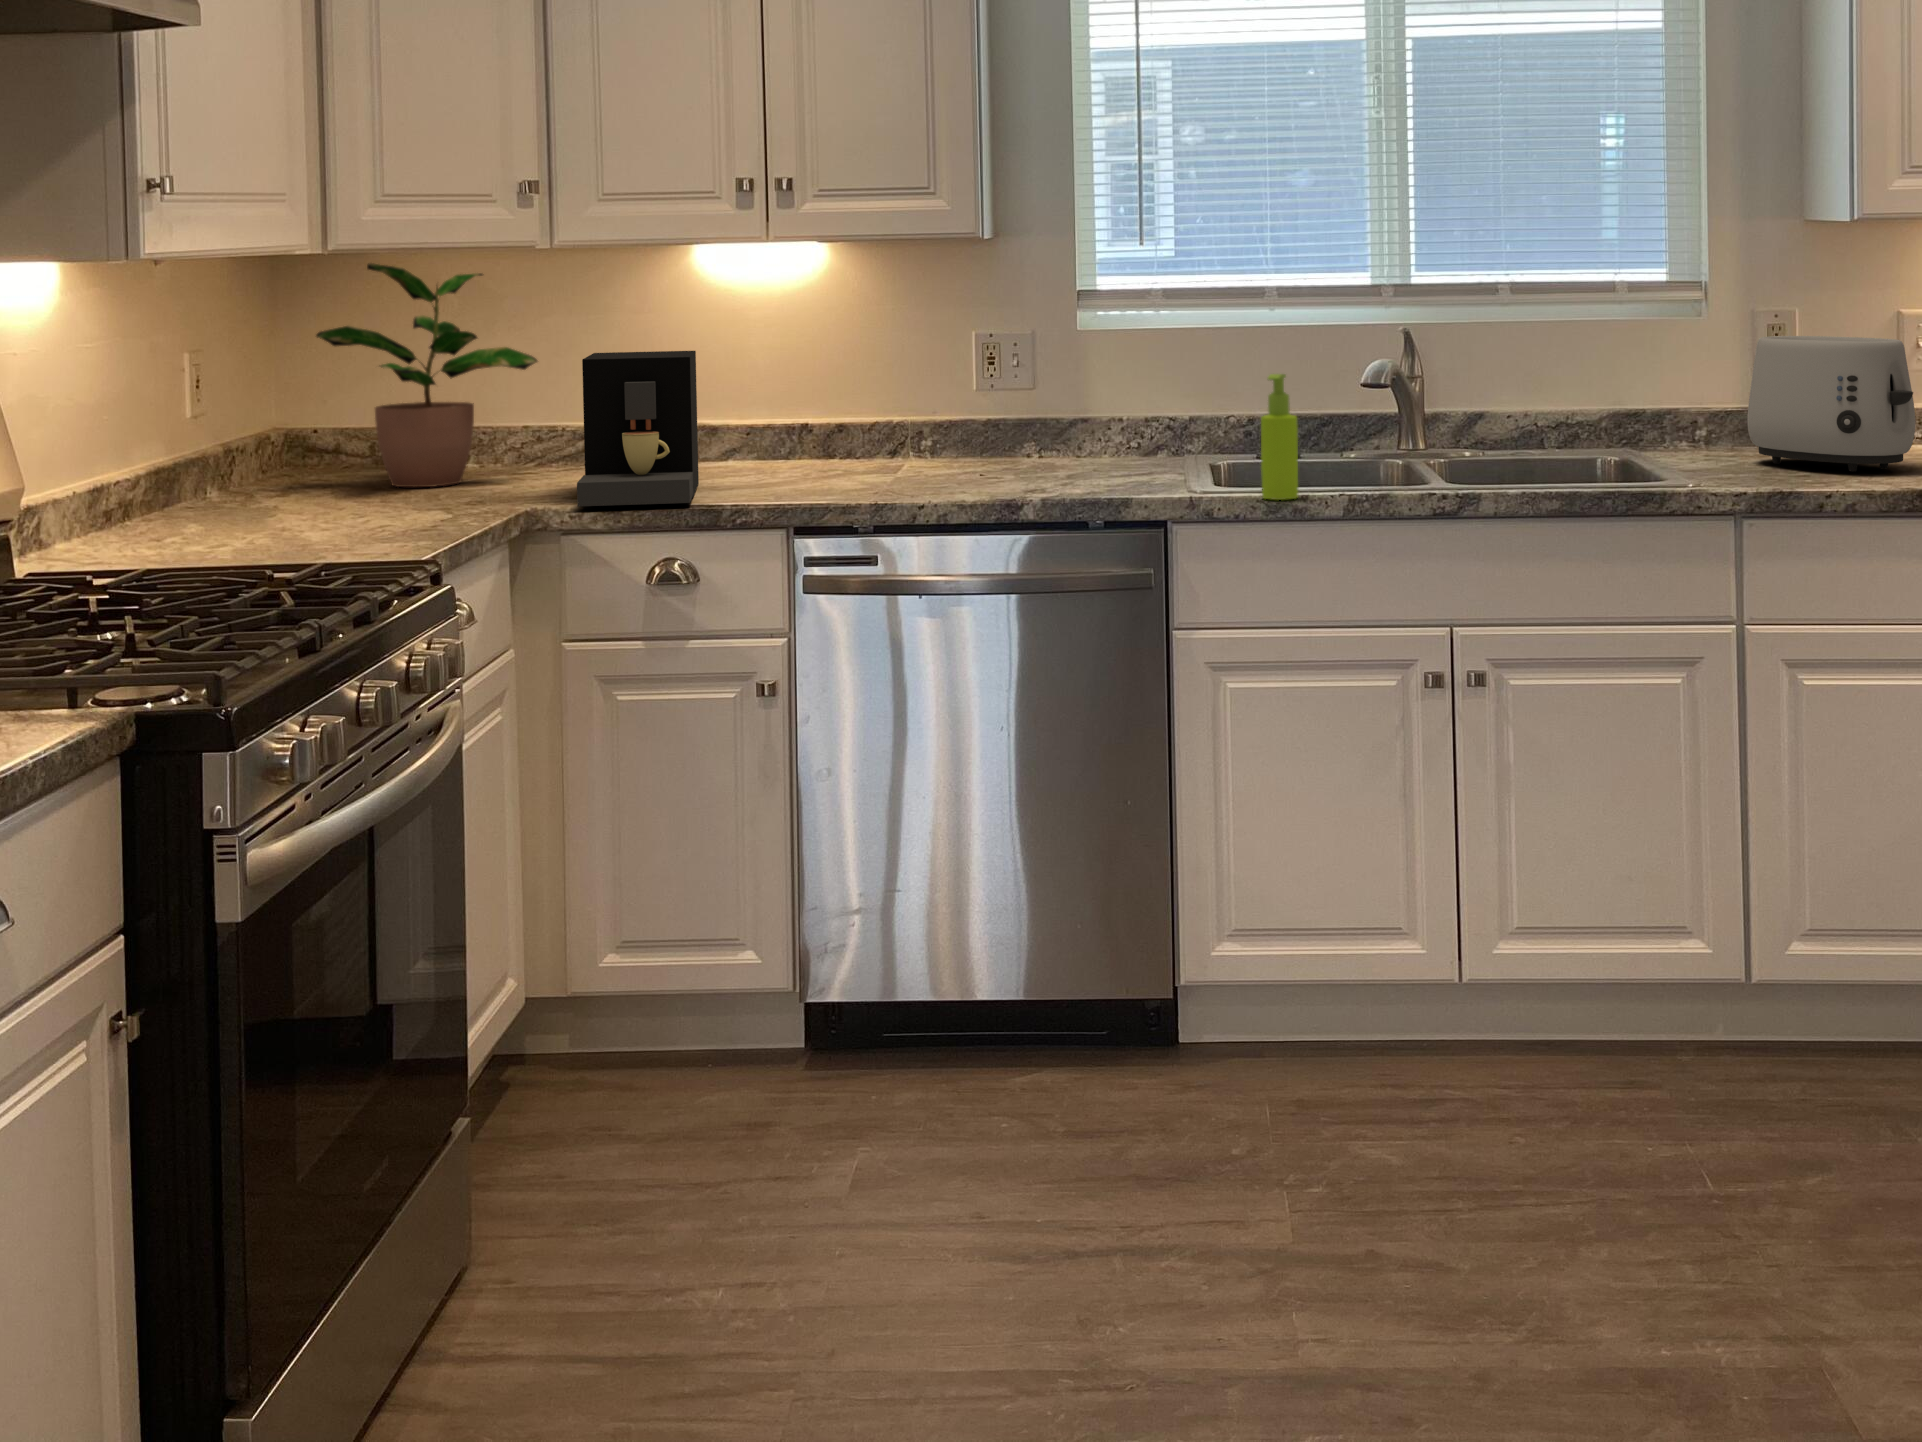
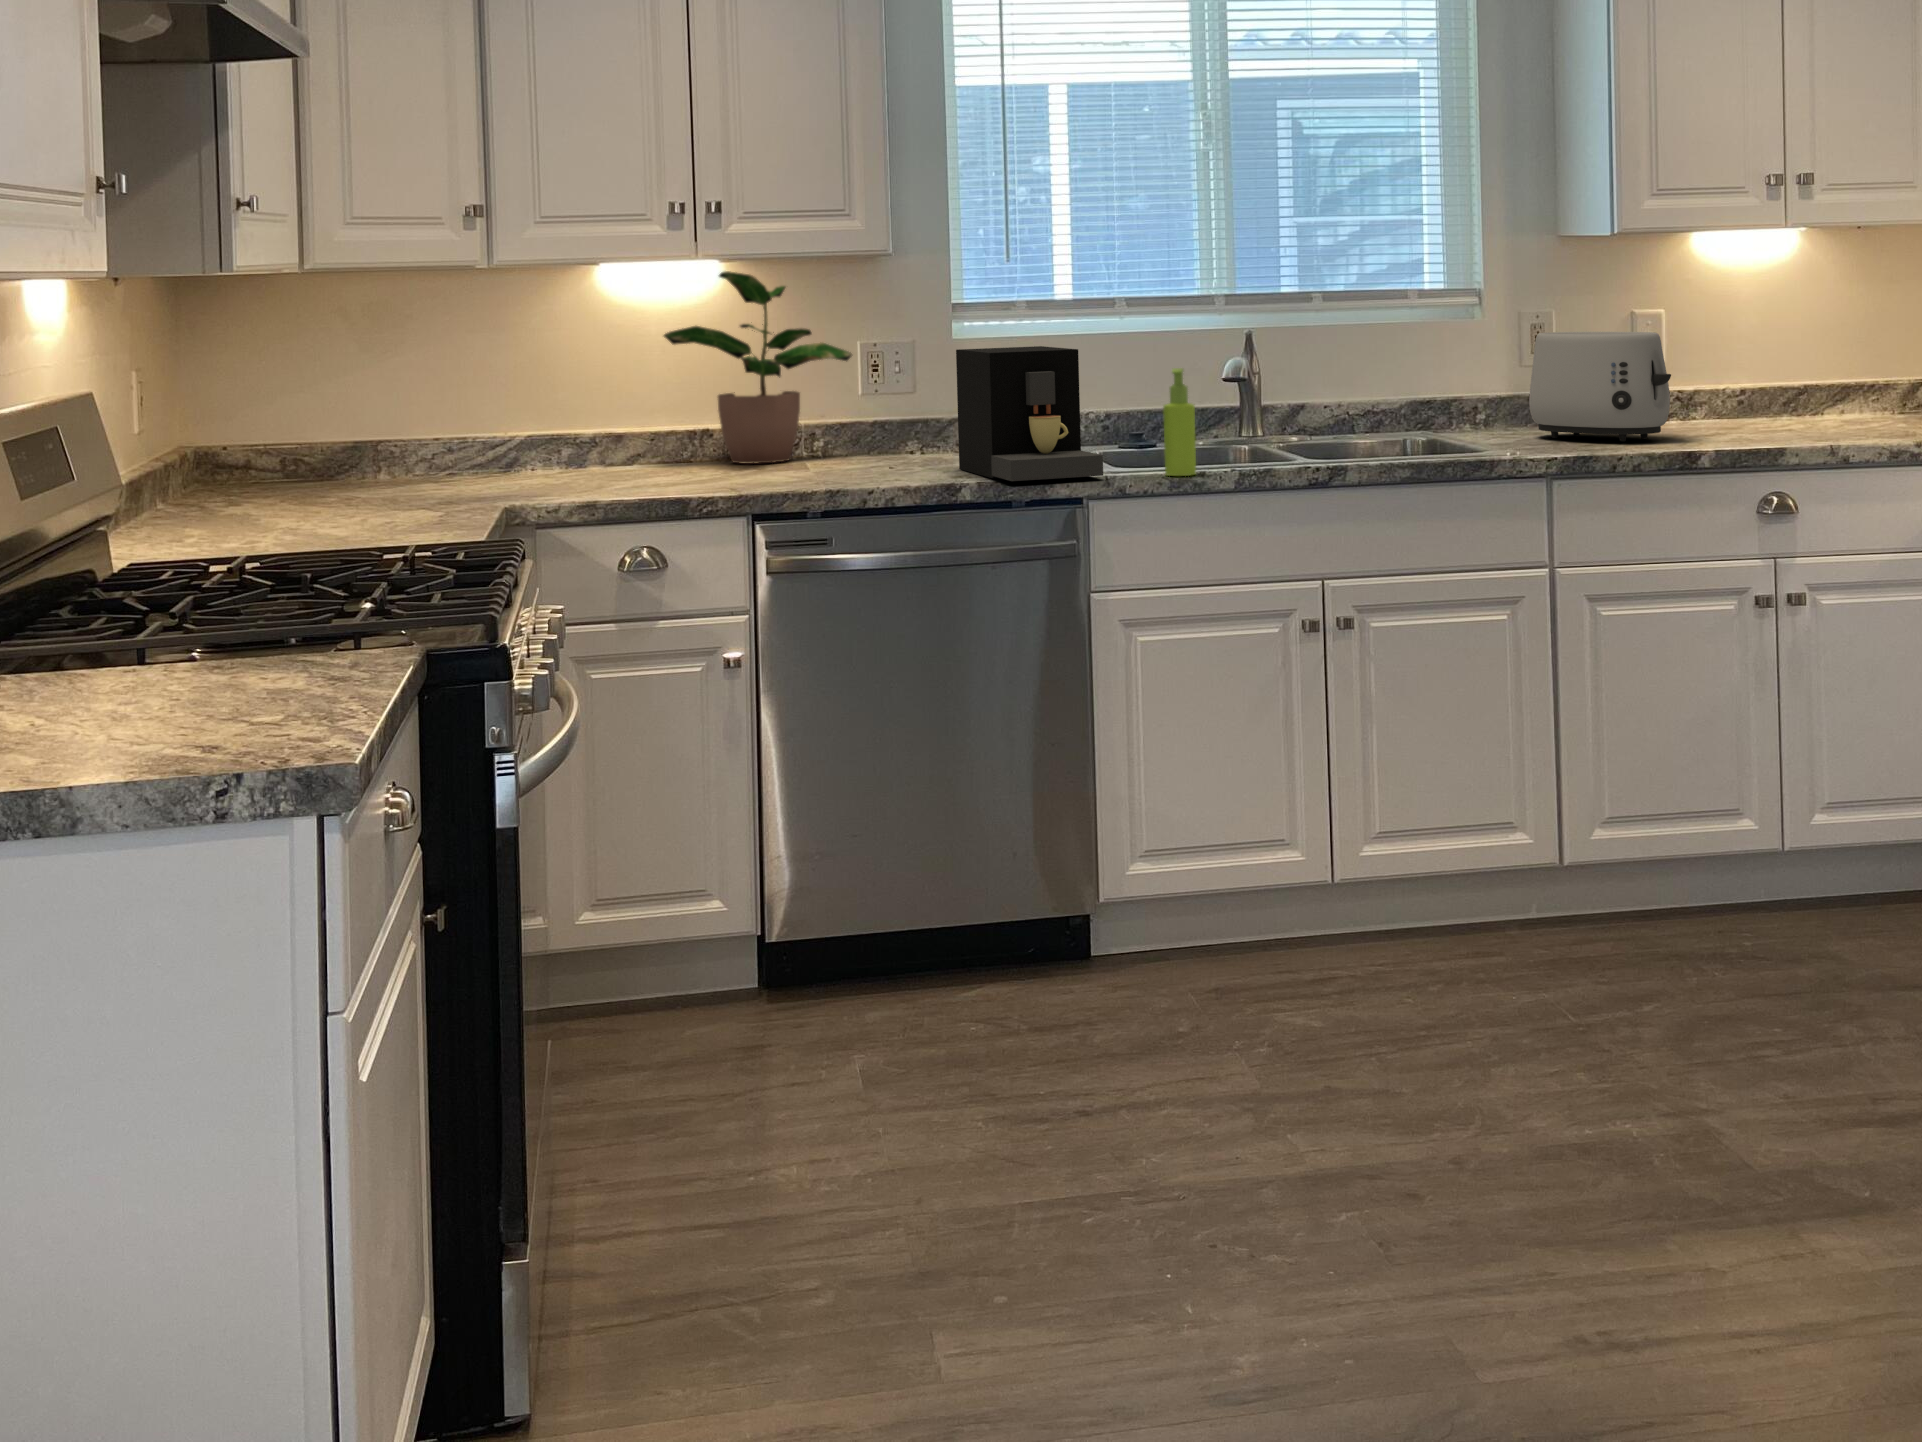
potted plant: present [316,263,537,487] -> present [664,271,852,464]
coffee maker: present [577,351,699,506] -> present [956,346,1103,481]

